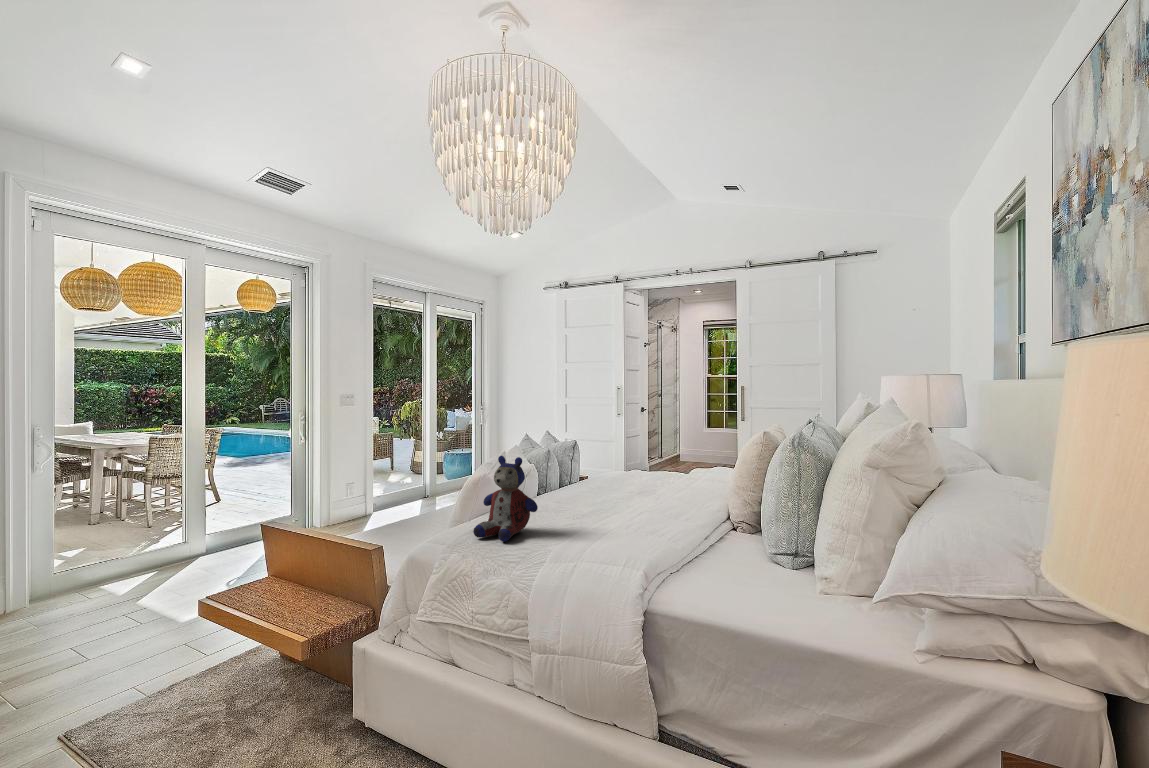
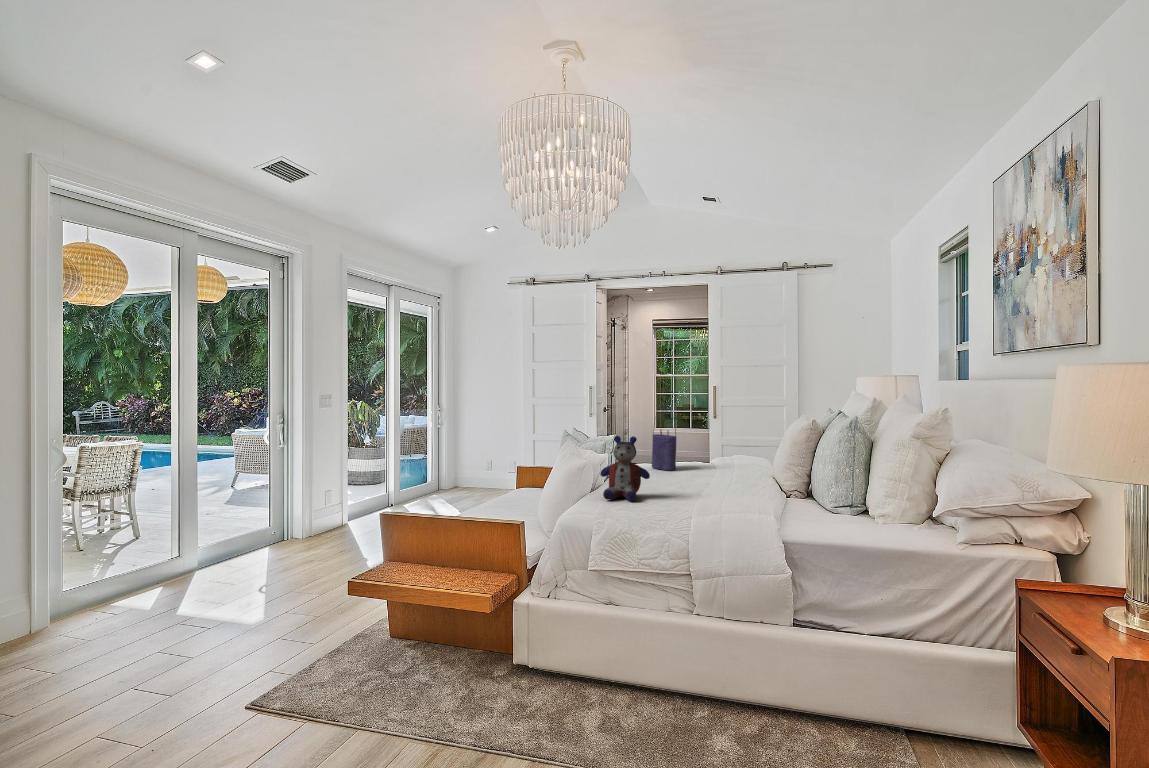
tote bag: none [610,412,633,489] -> present [652,405,676,470]

